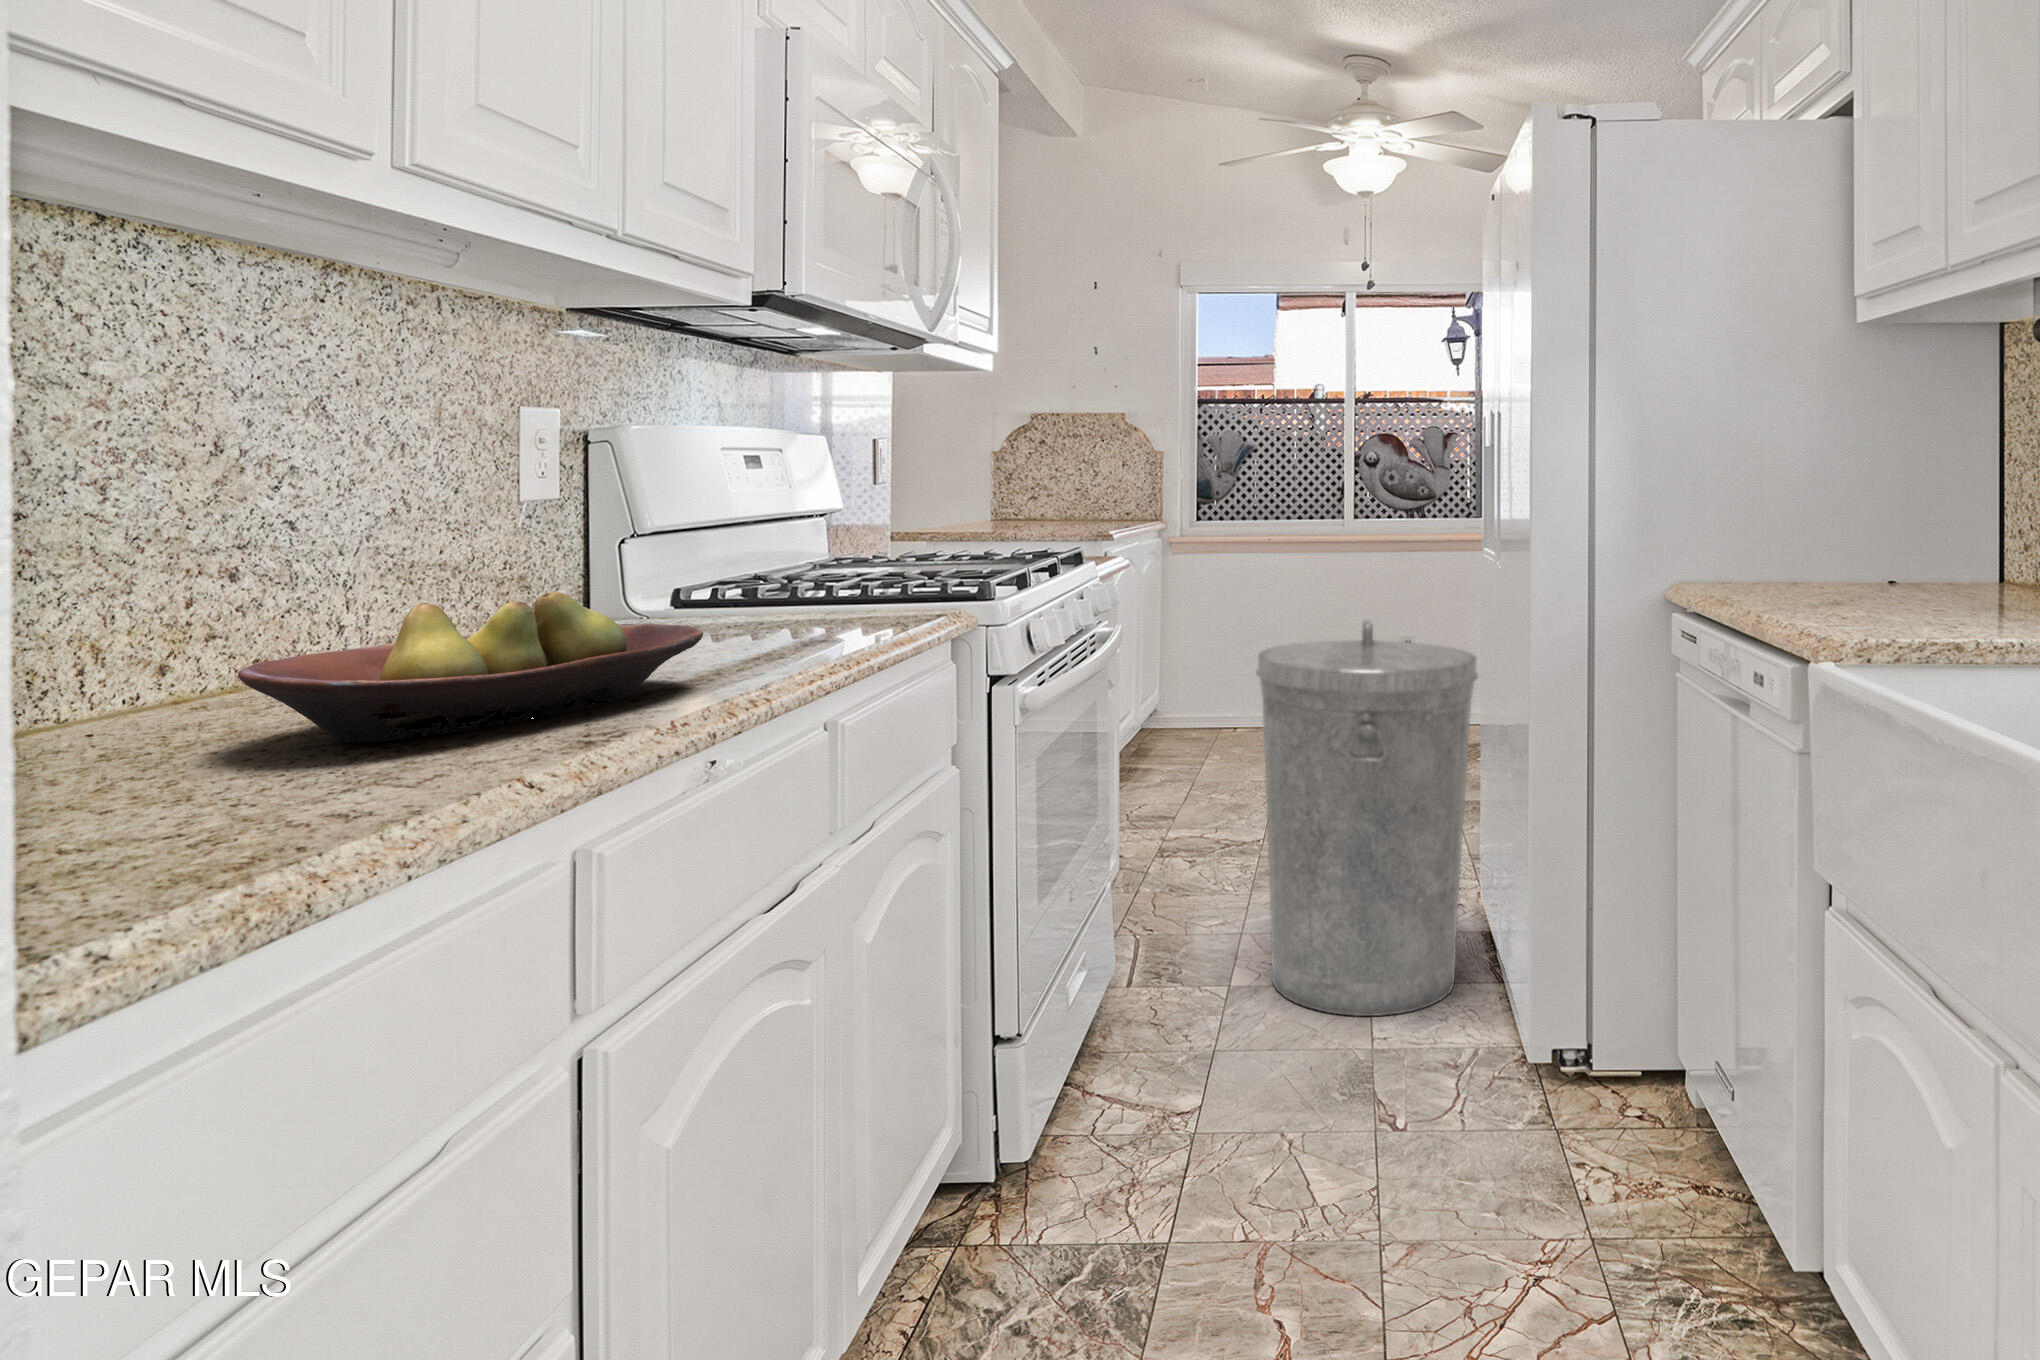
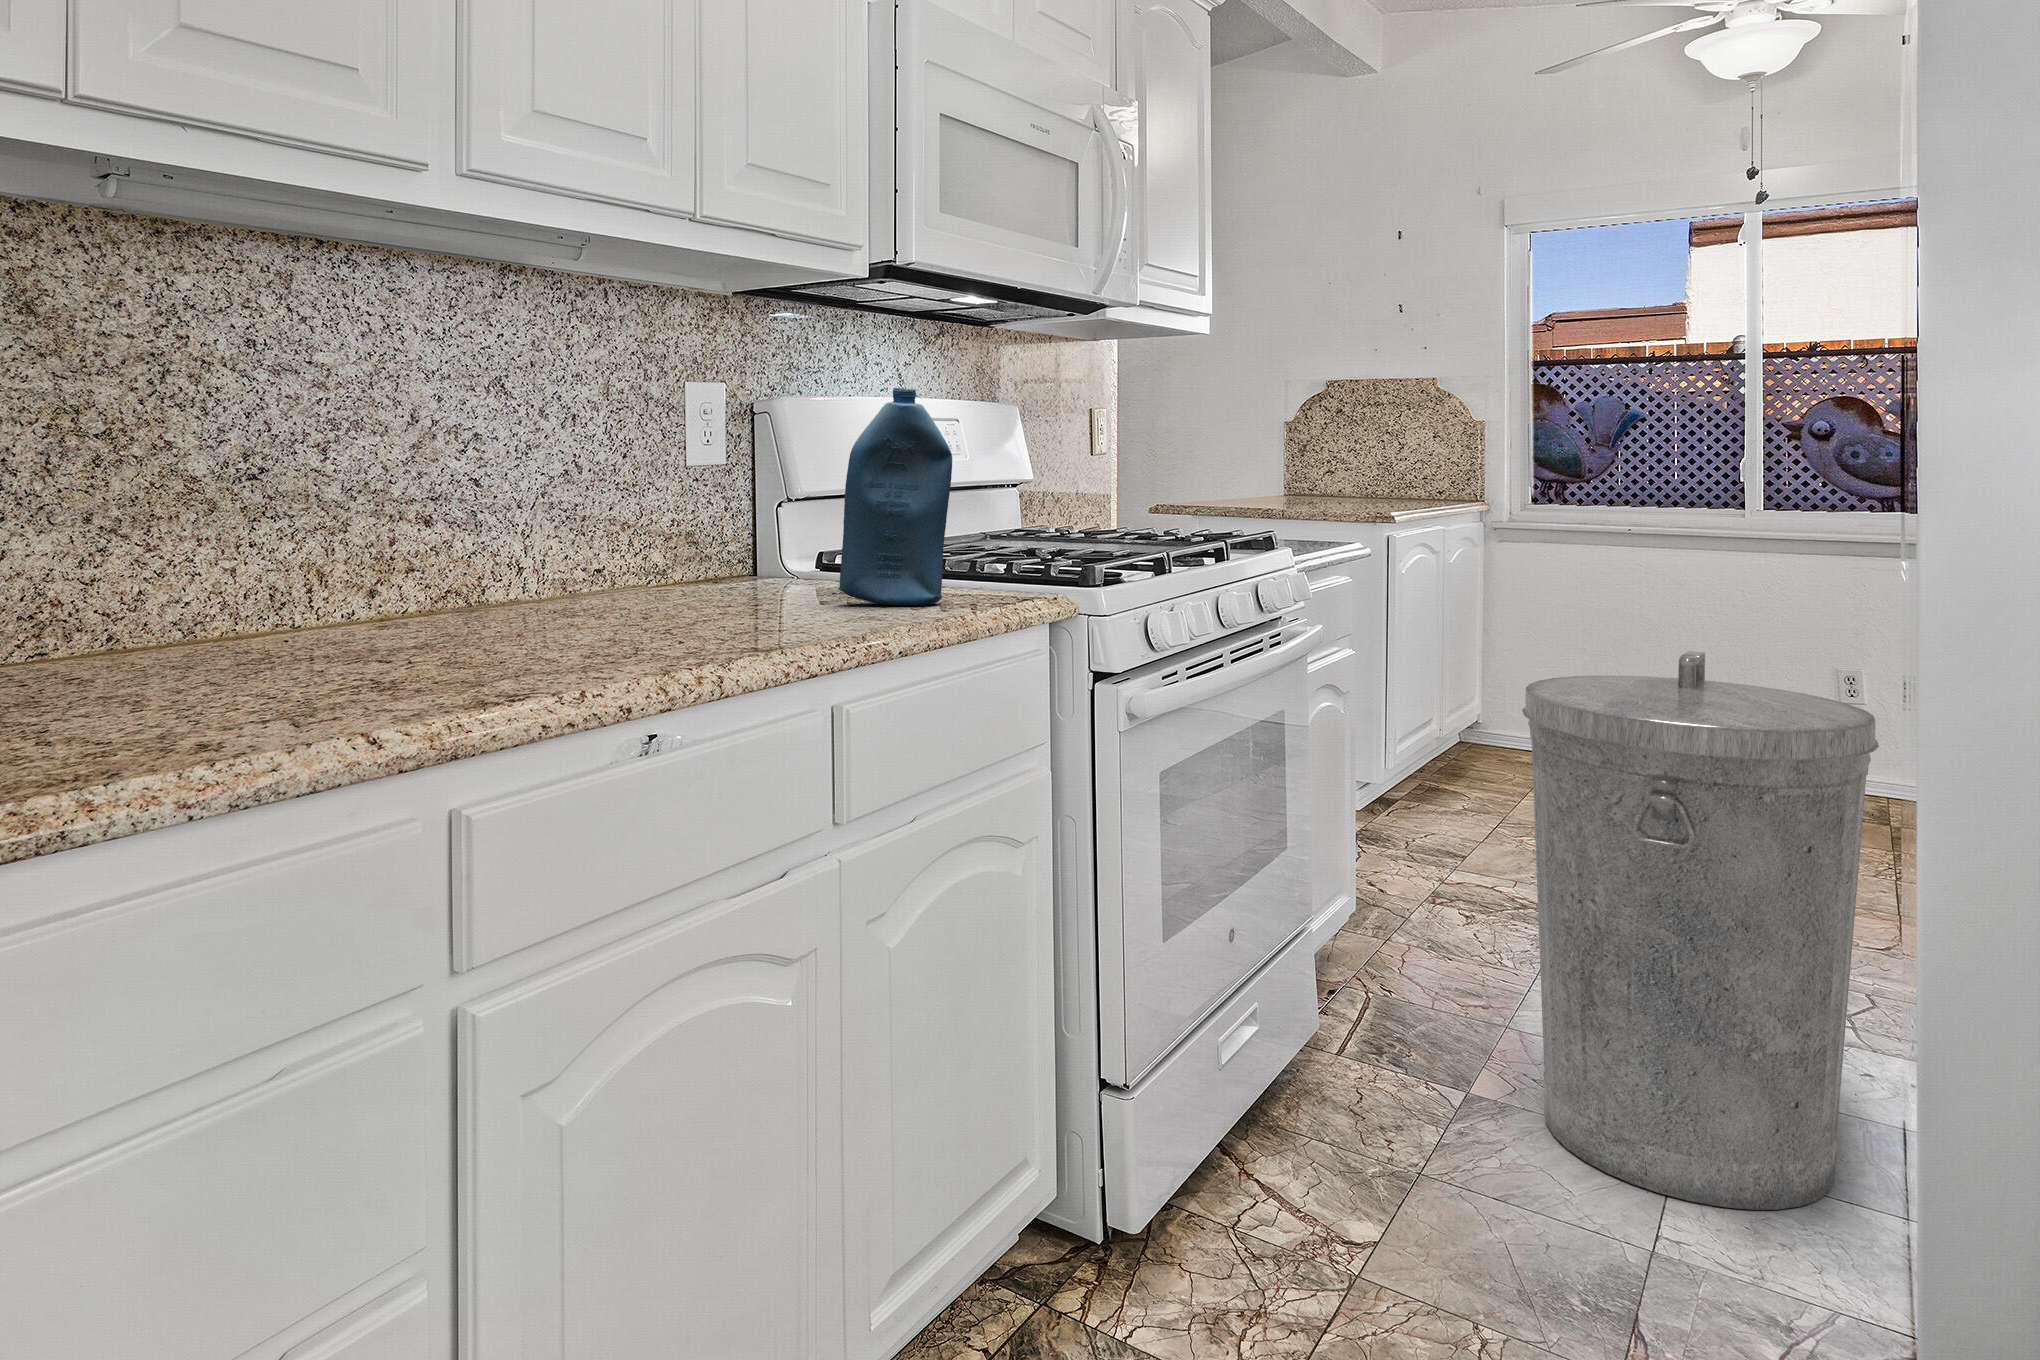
bottle: none [749,420,867,629] -> present [838,388,952,606]
fruit bowl: present [238,592,703,742] -> none [309,549,702,669]

